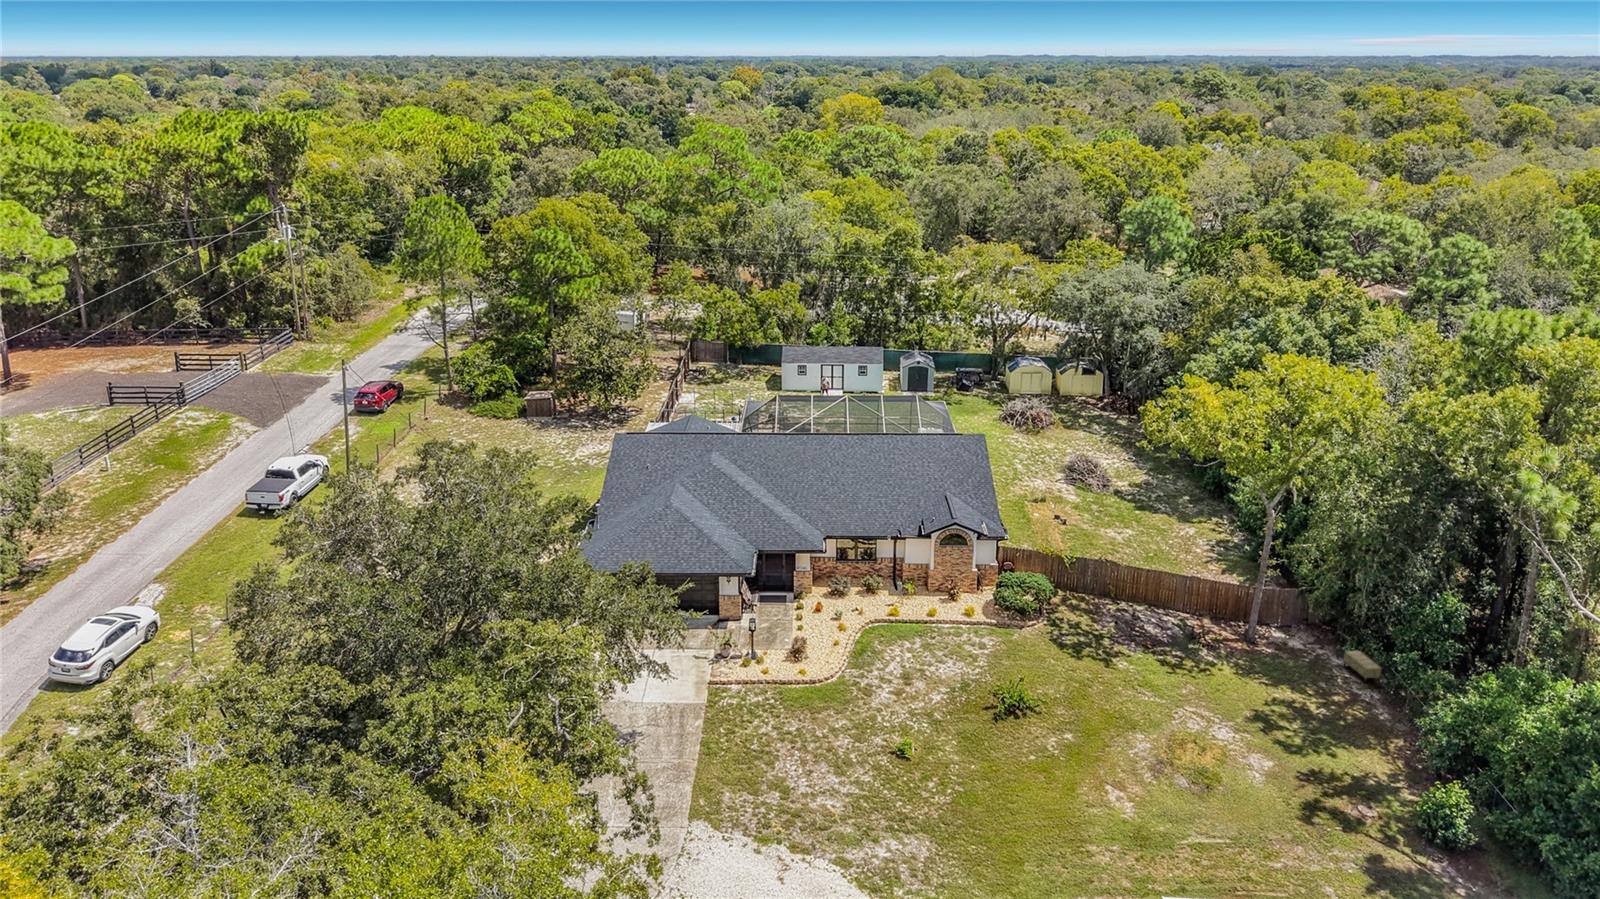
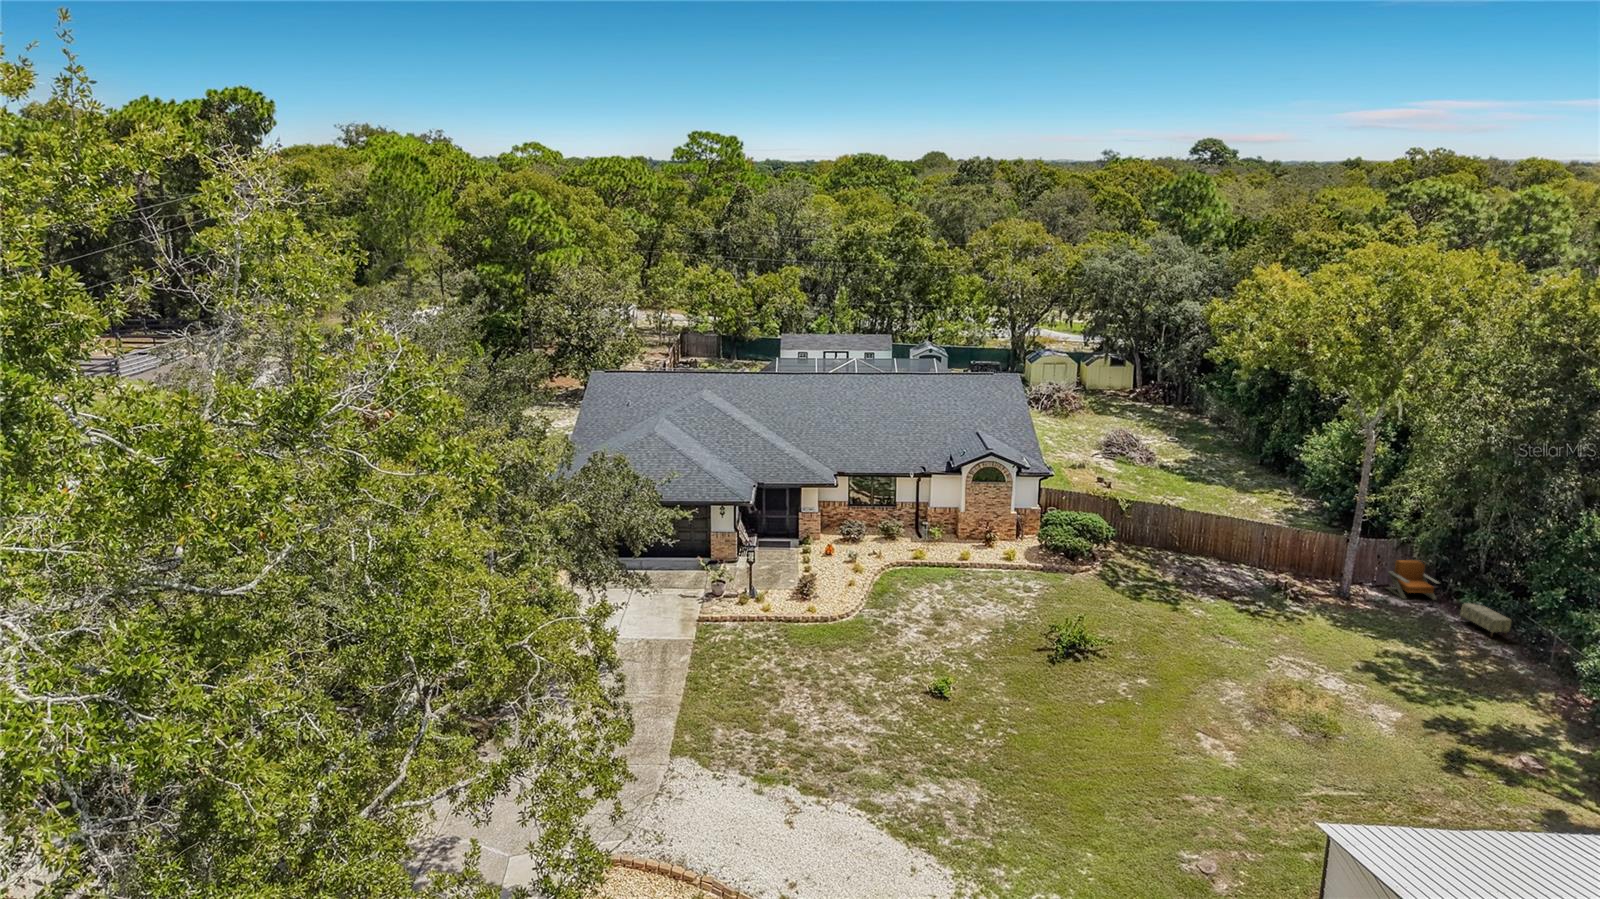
lounge chair: none [1289,608,1333,643] -> present [1386,560,1439,600]

